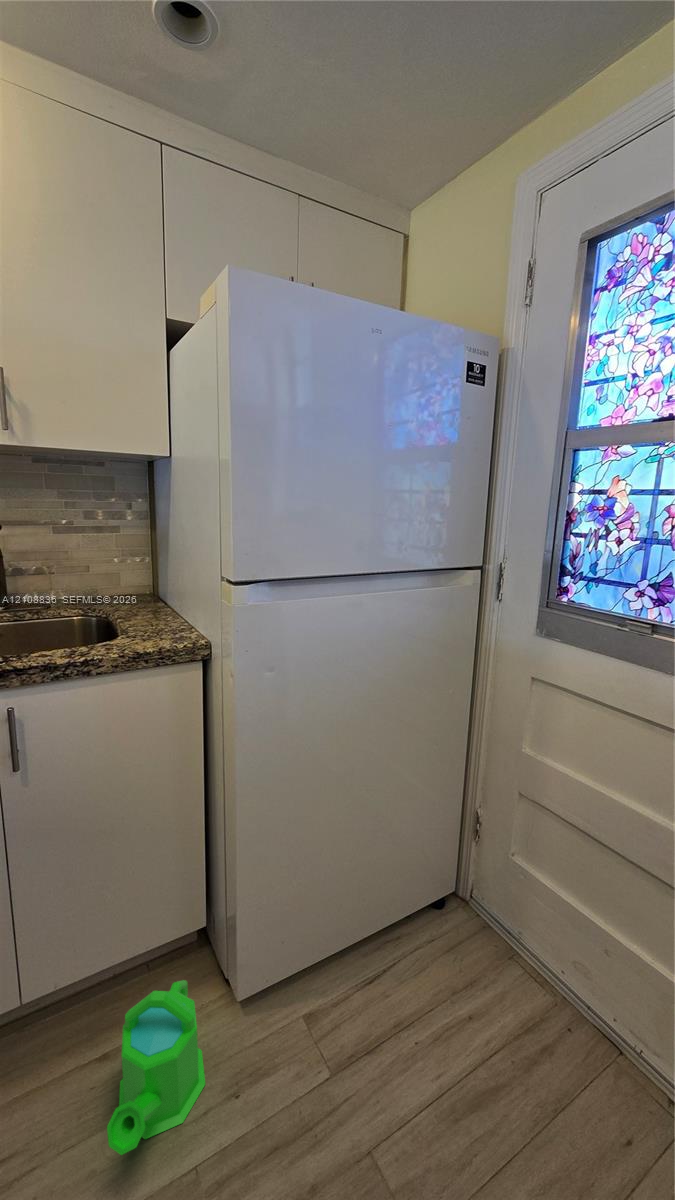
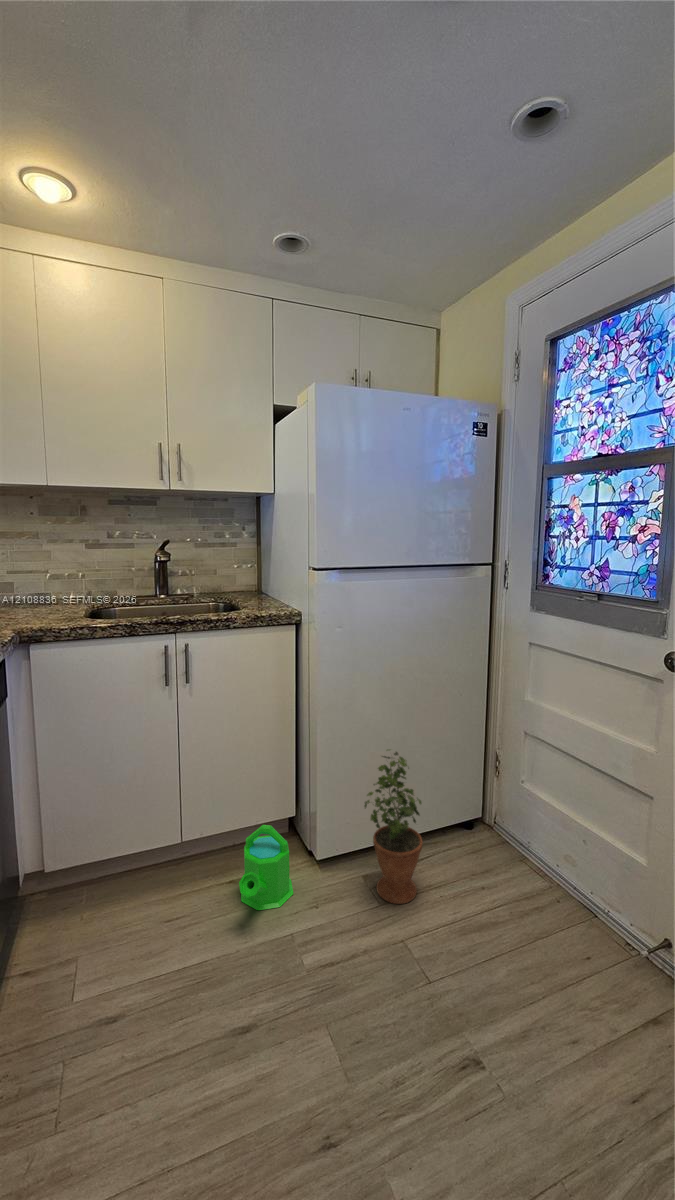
potted plant: none [314,849,398,1080] -> present [364,752,422,904]

